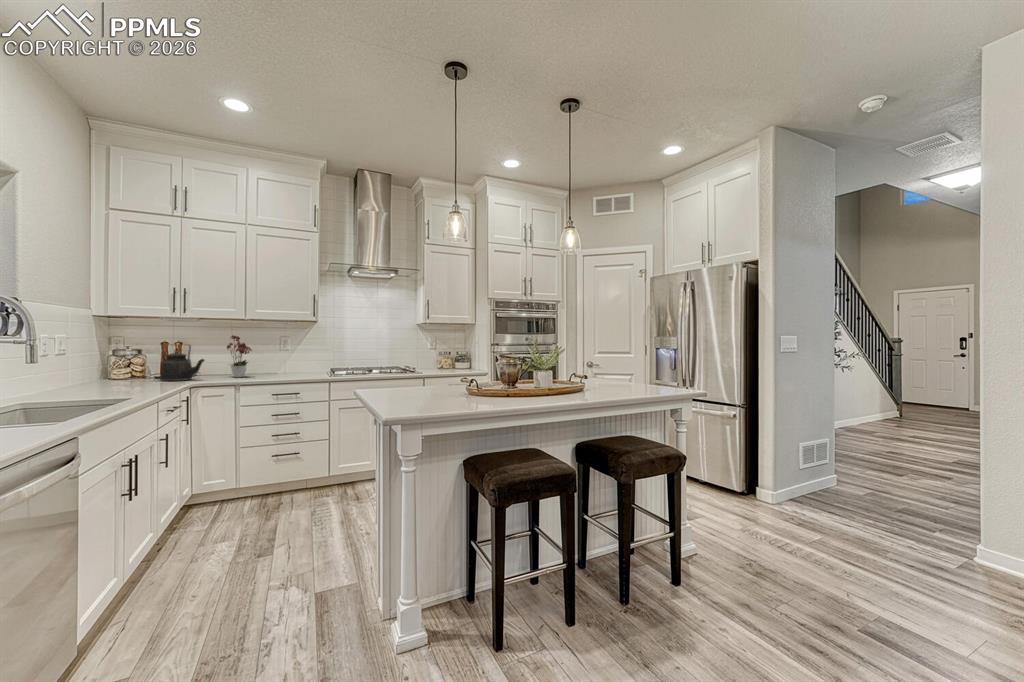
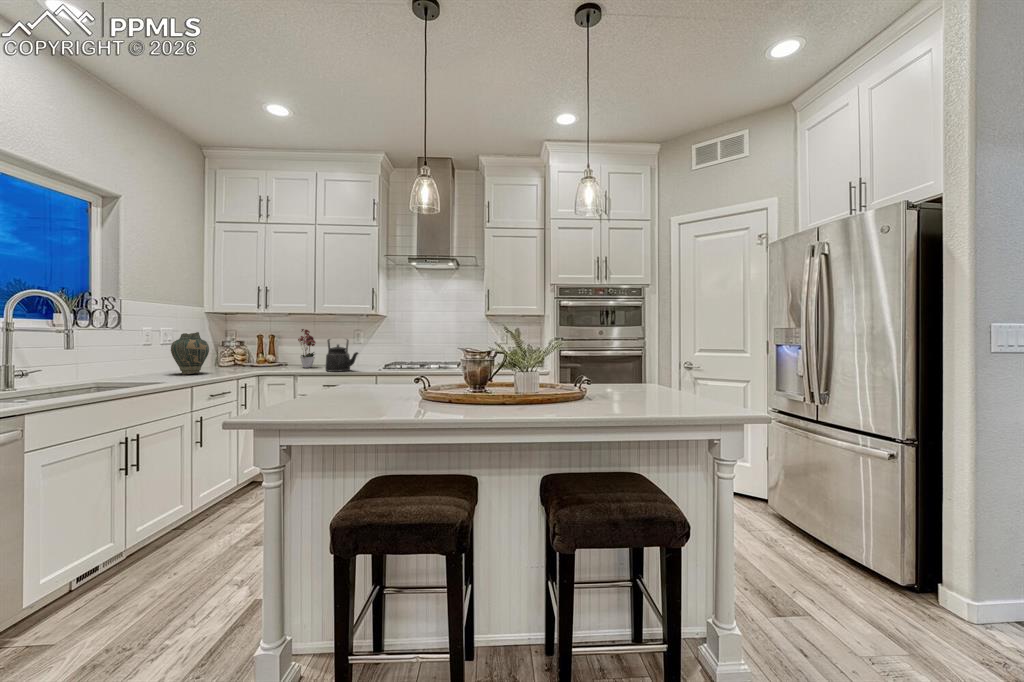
vase: none [99,340,146,389] -> present [171,332,209,374]
kettle: present [160,344,205,381] -> present [325,339,358,372]

